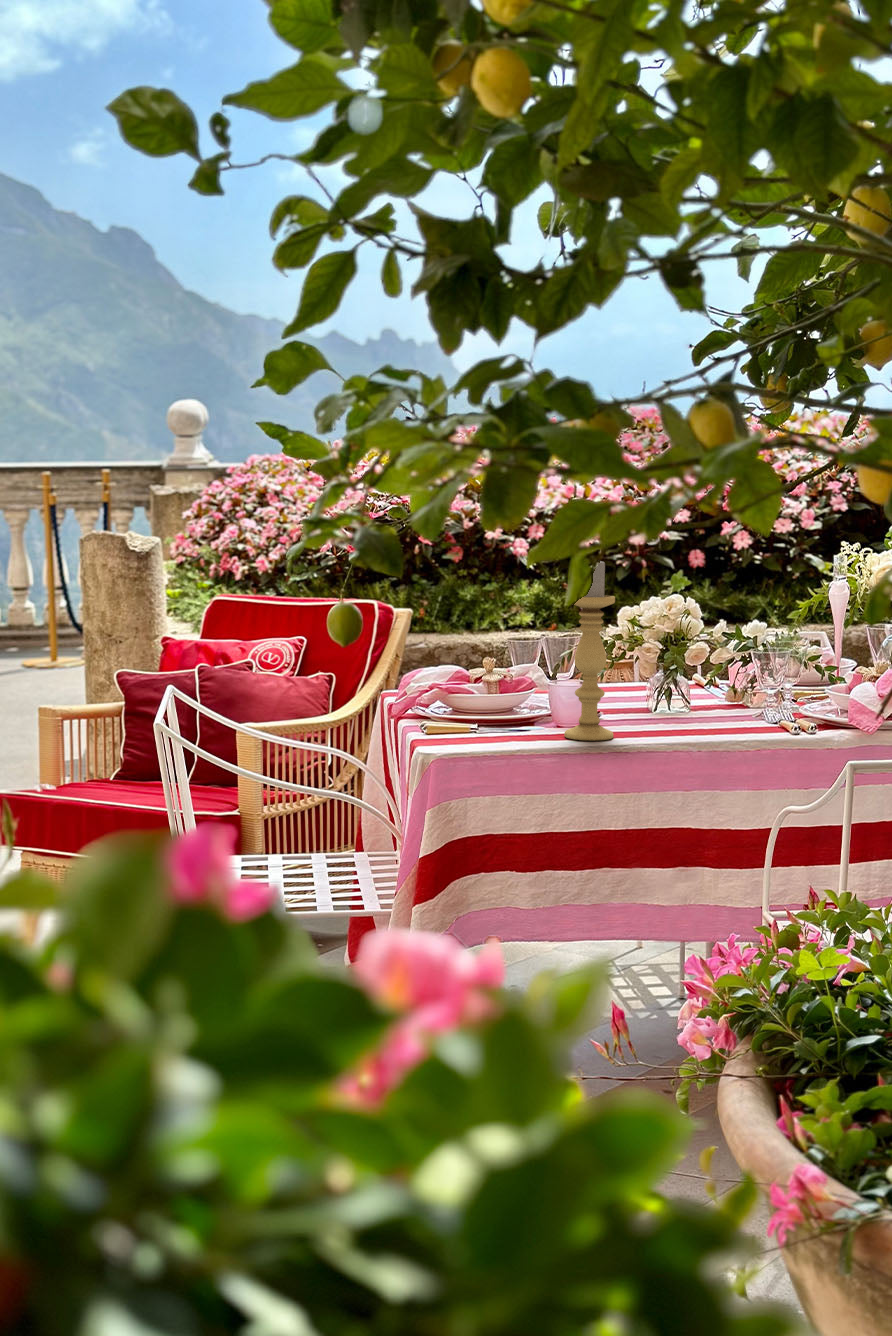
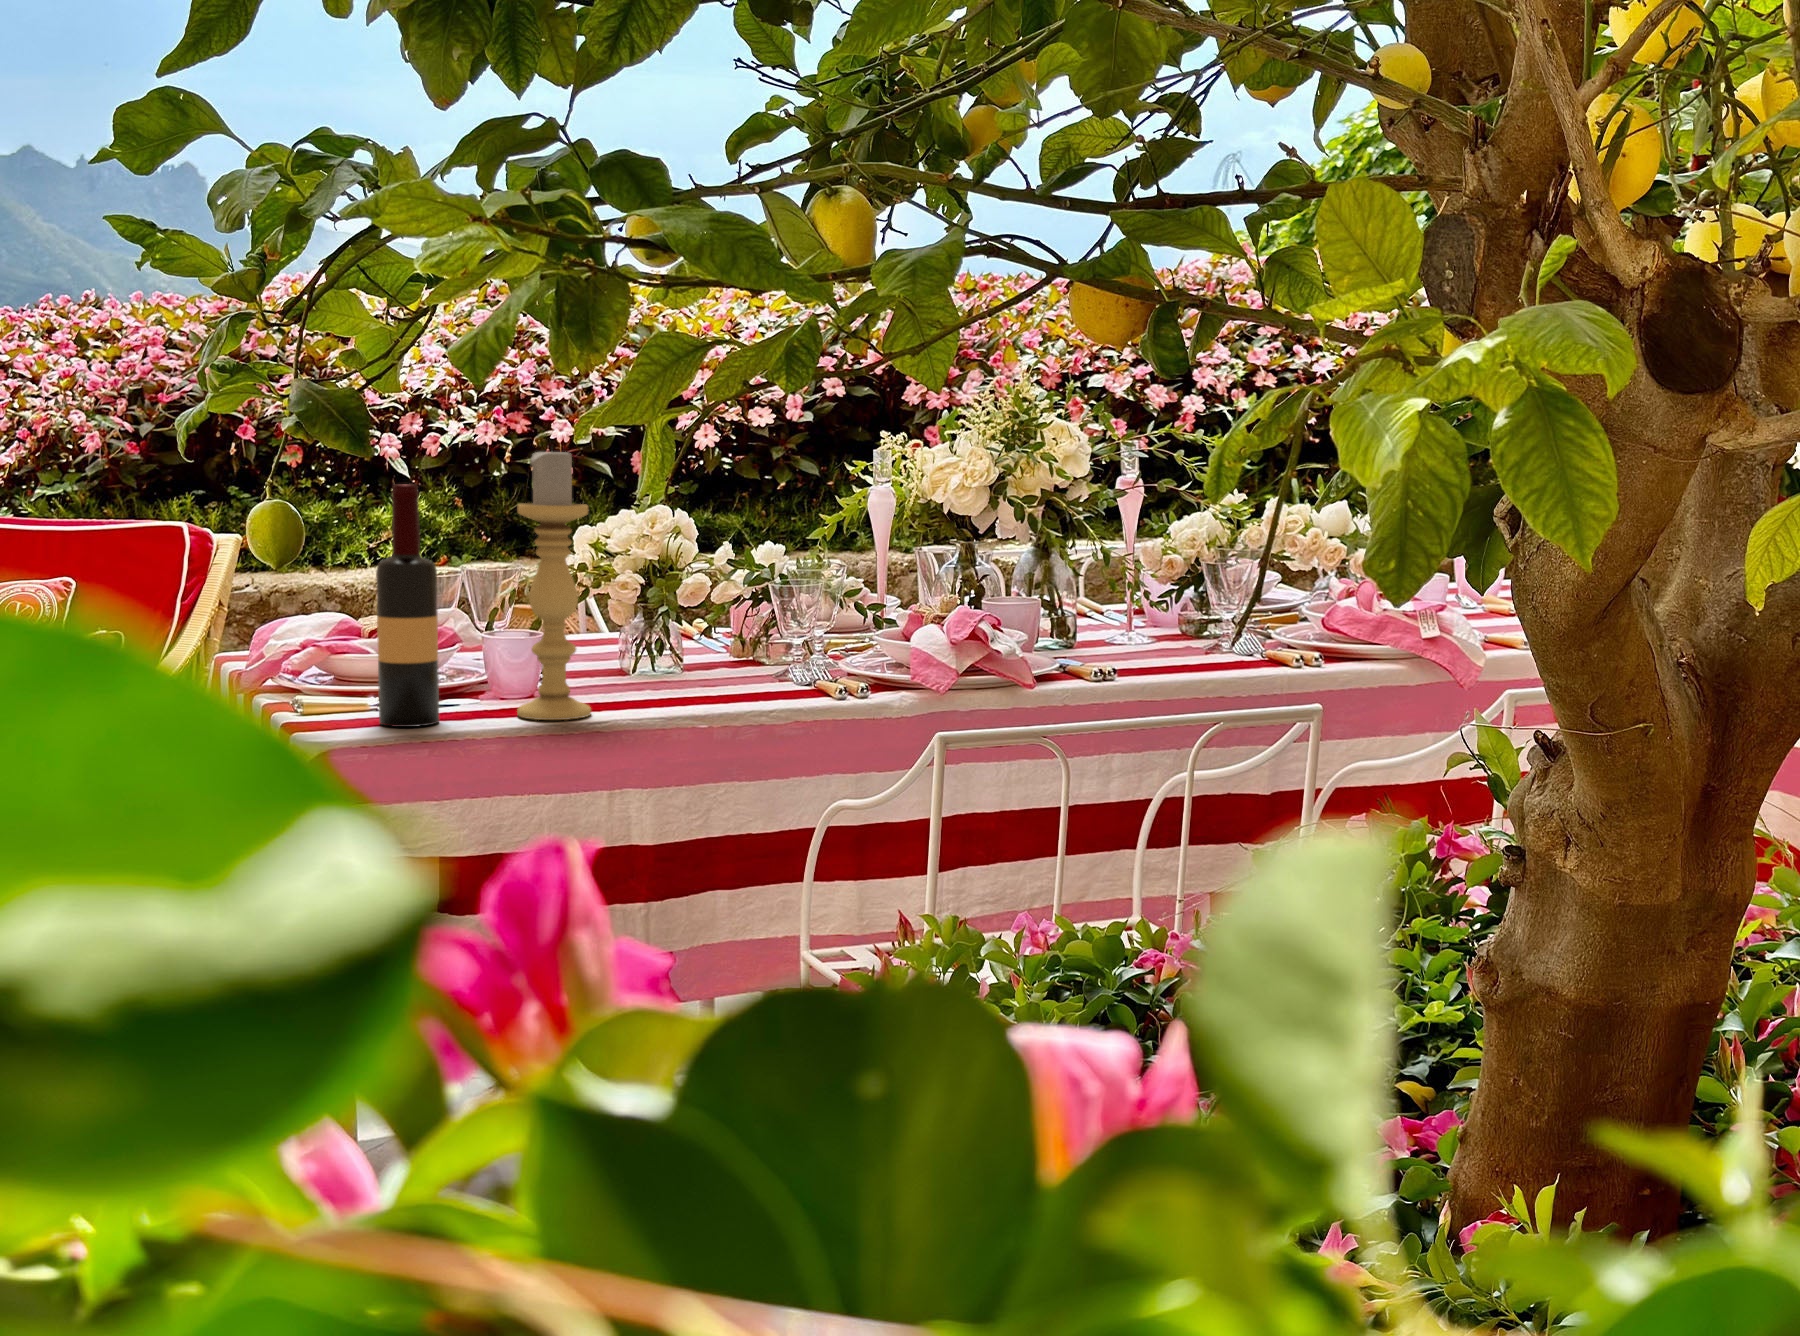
wine bottle: none [476,583,515,740] -> present [376,484,439,727]

